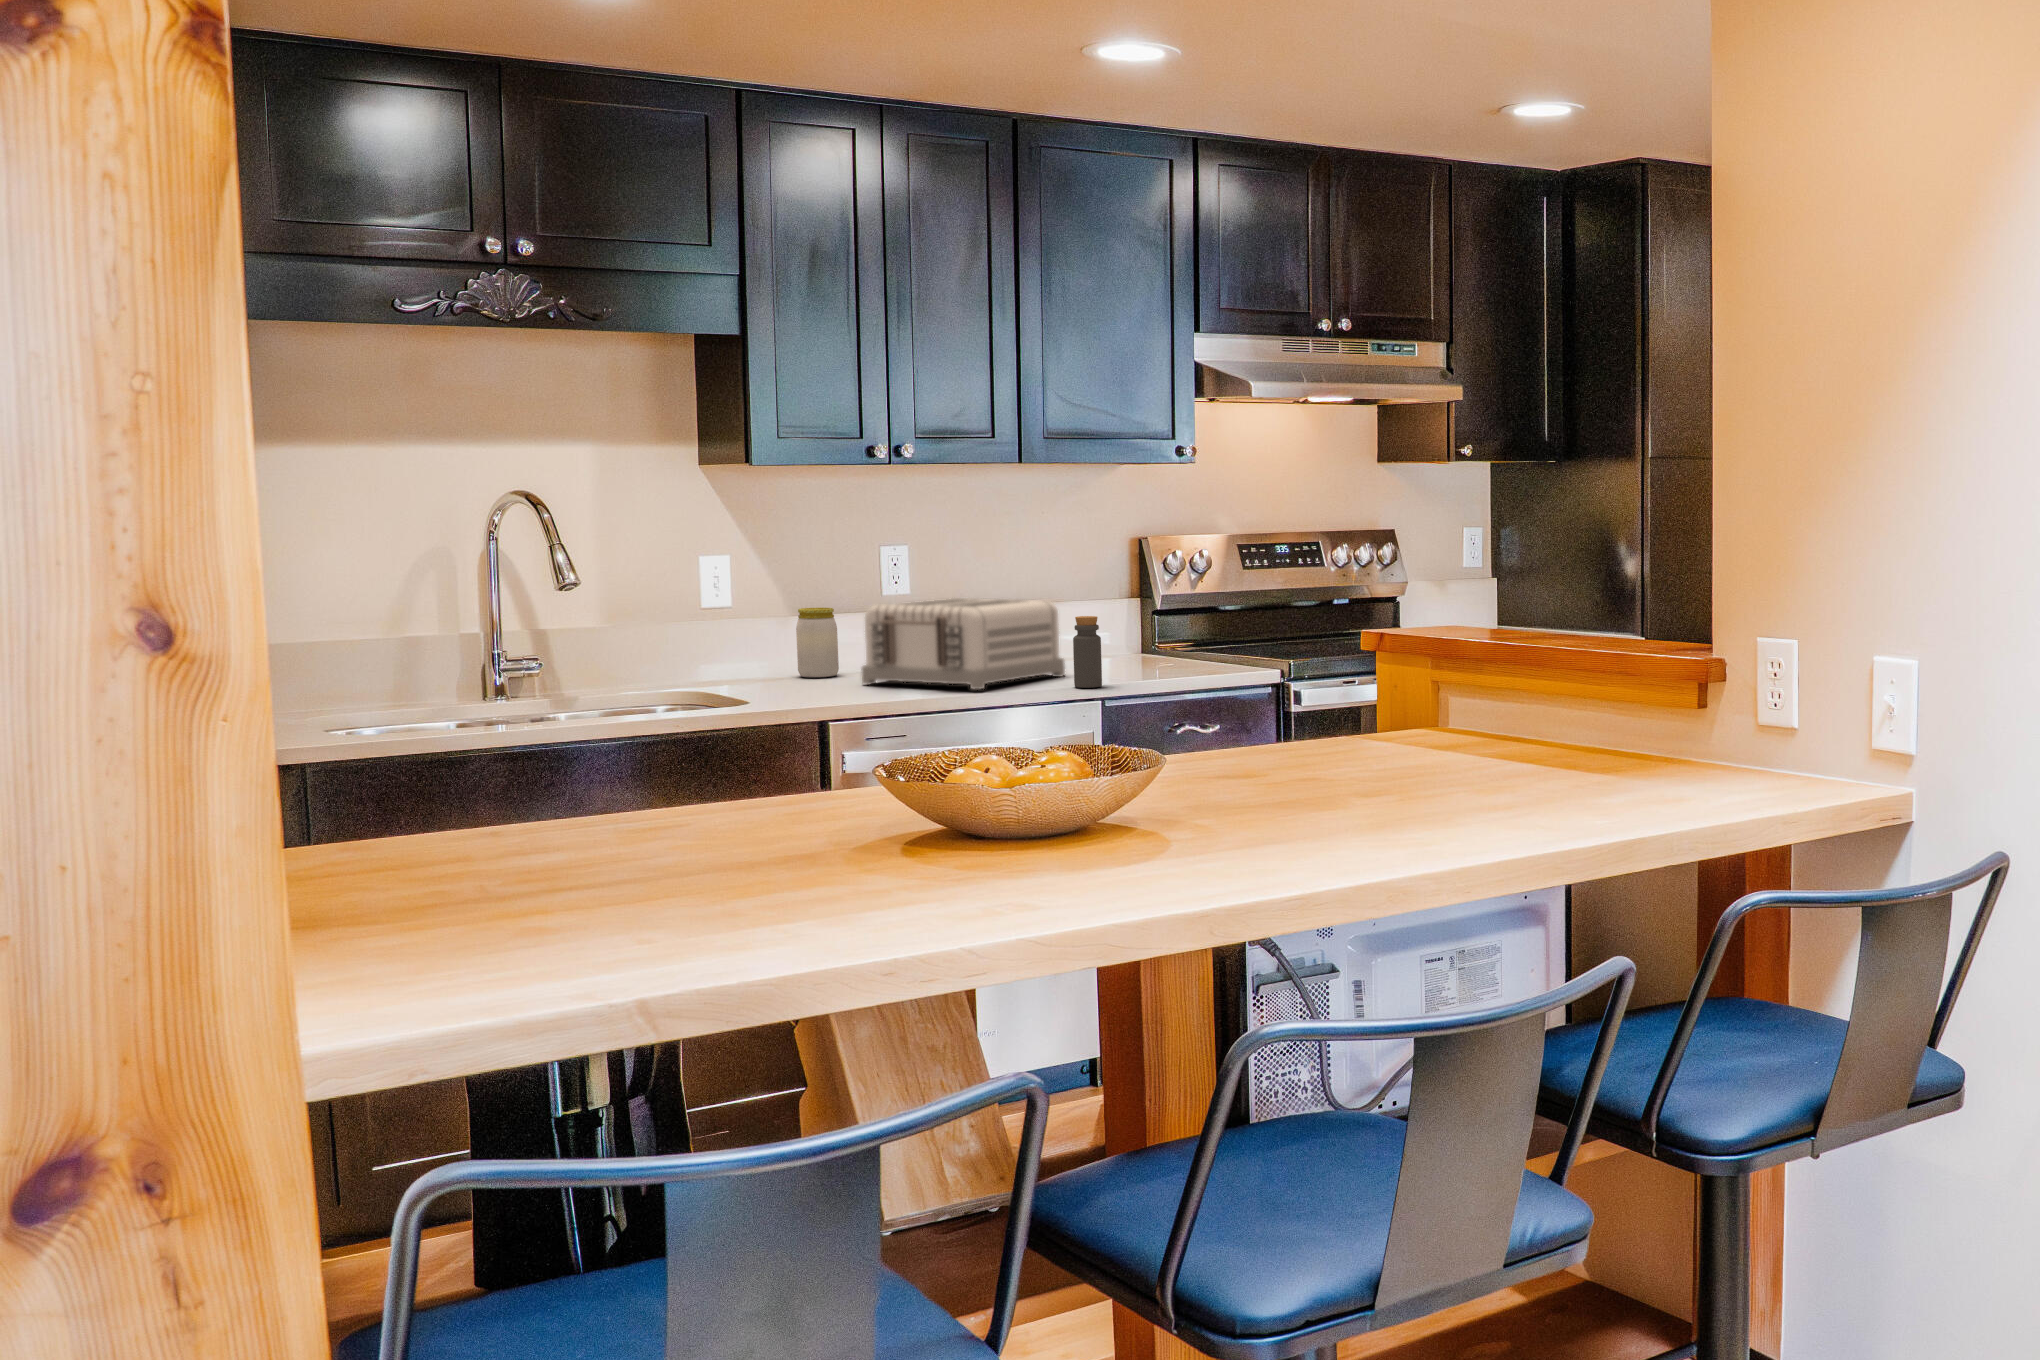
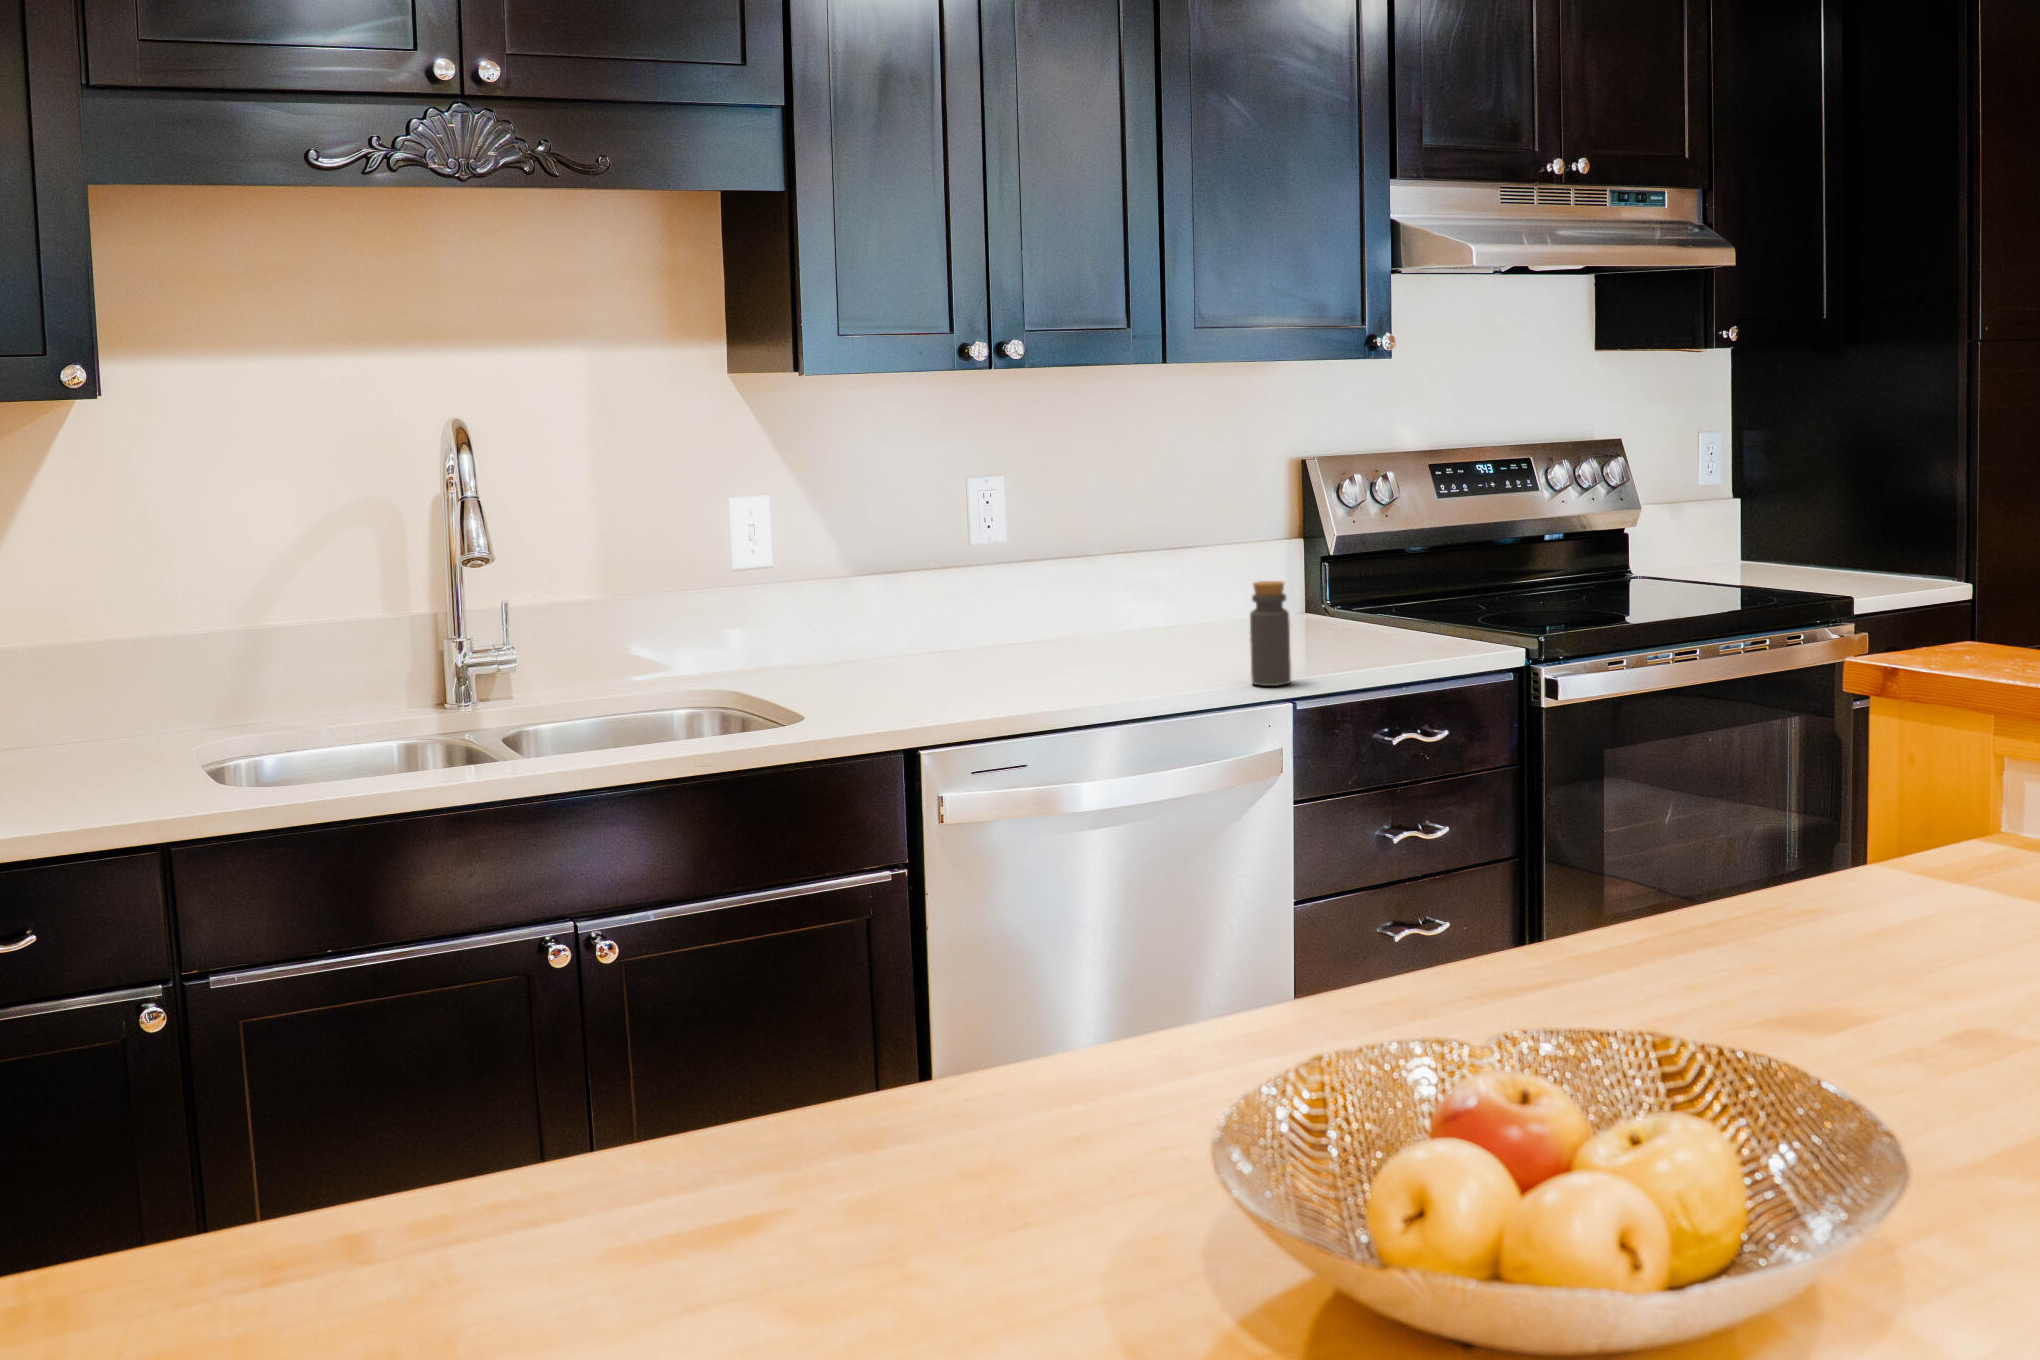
toaster: present [861,598,1065,689] -> none [951,552,1226,692]
jar: present [796,608,839,677] -> none [860,569,916,667]

